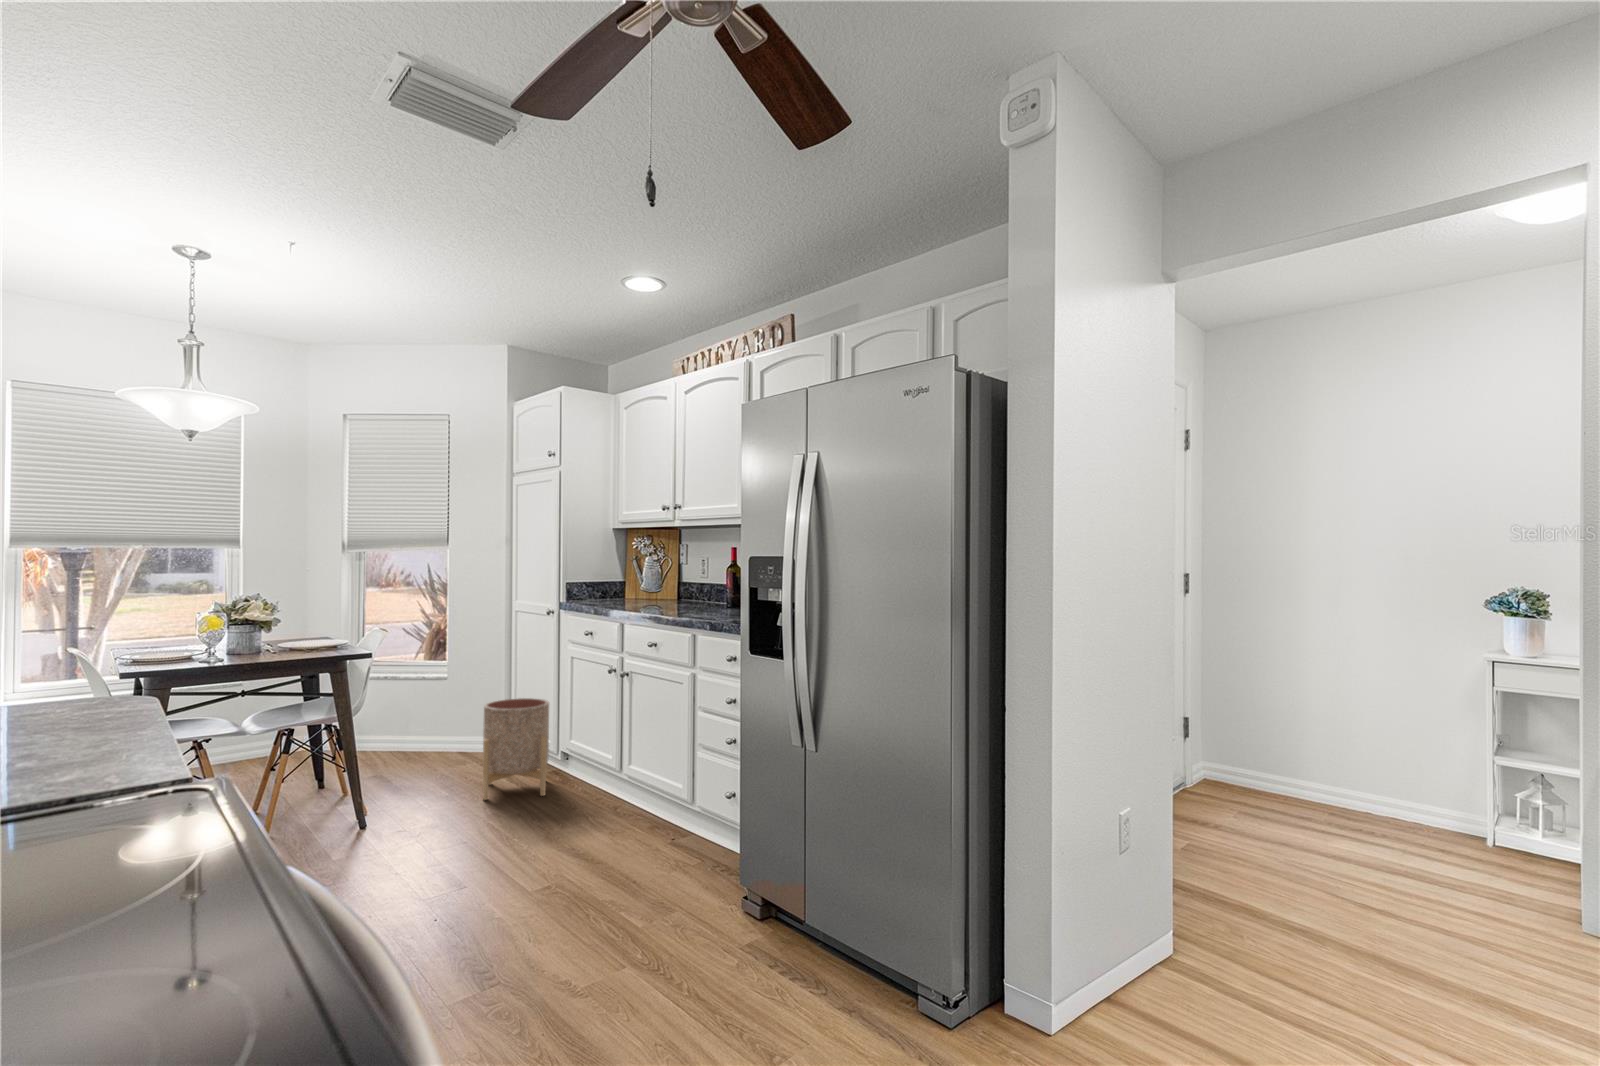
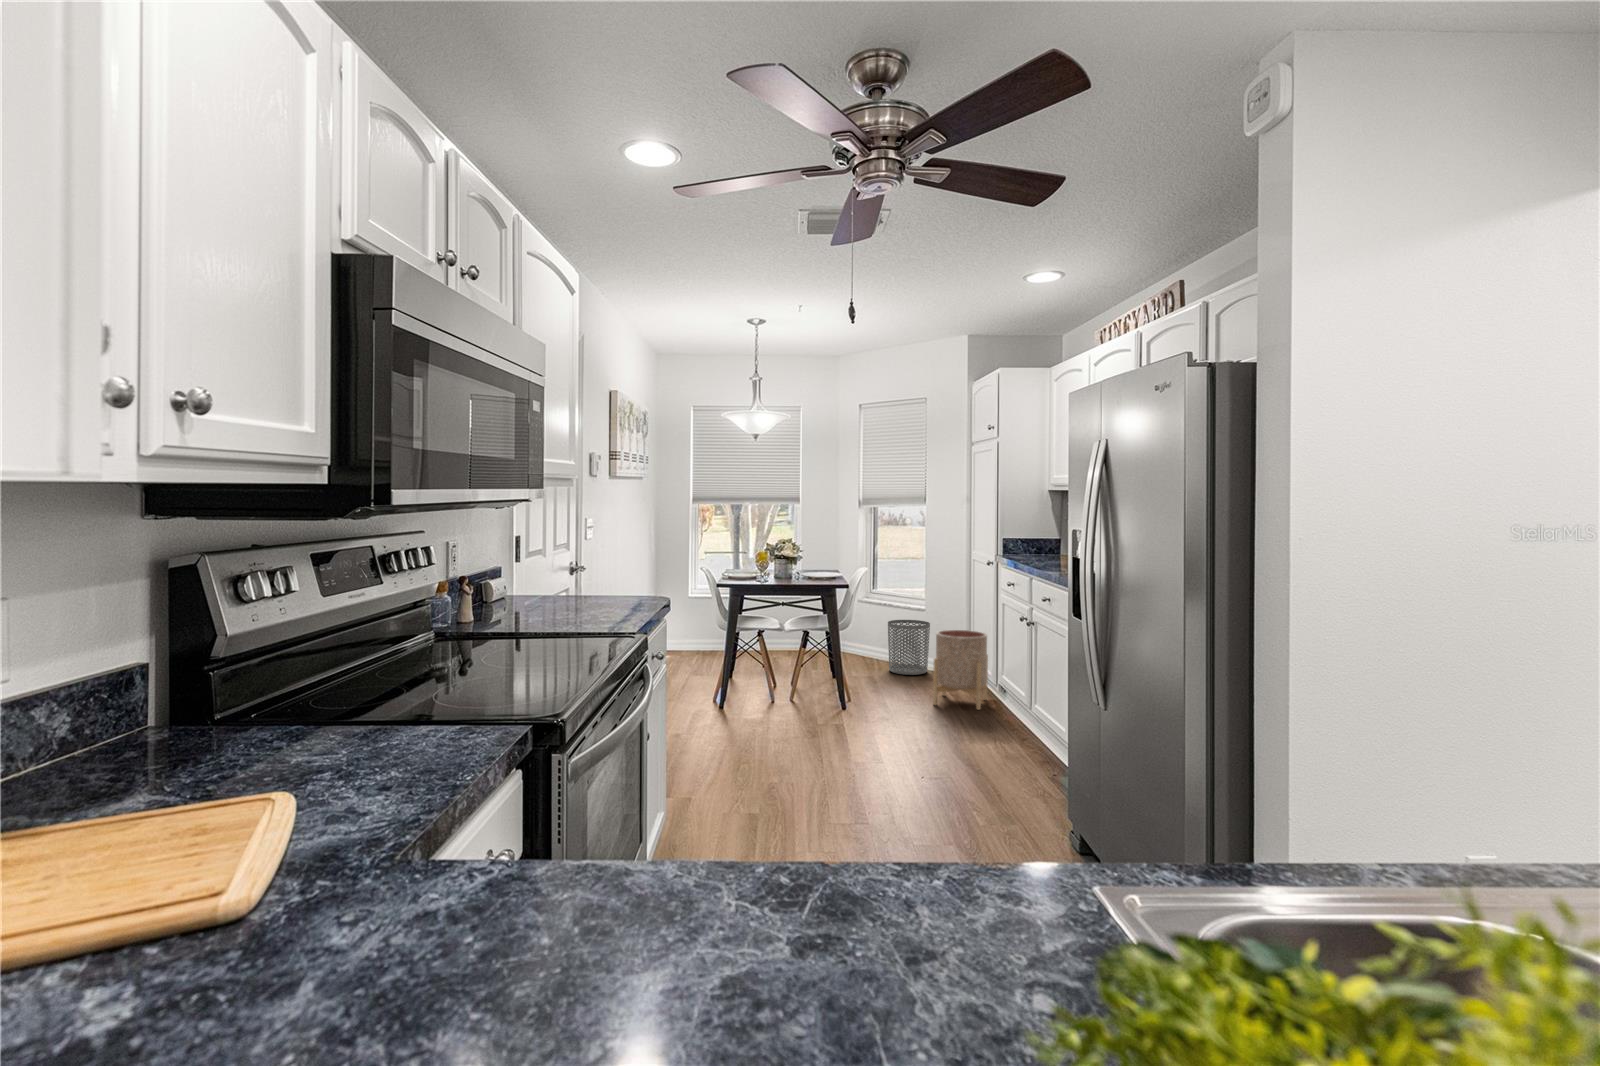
waste bin: none [397,691,457,765] -> present [888,620,930,675]

